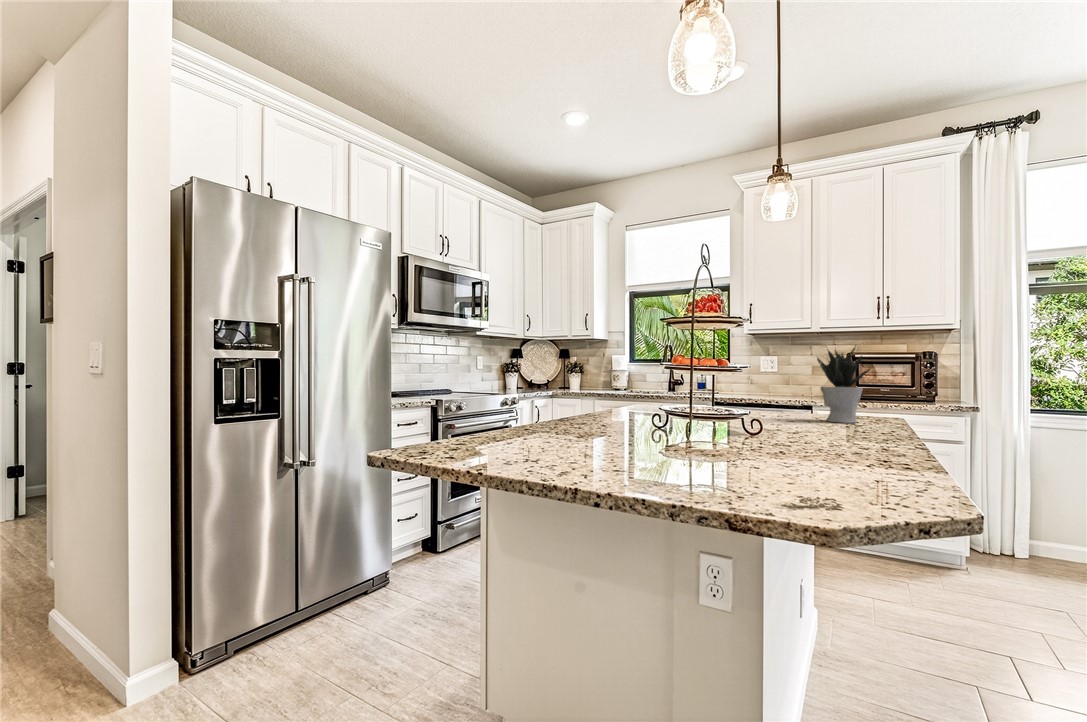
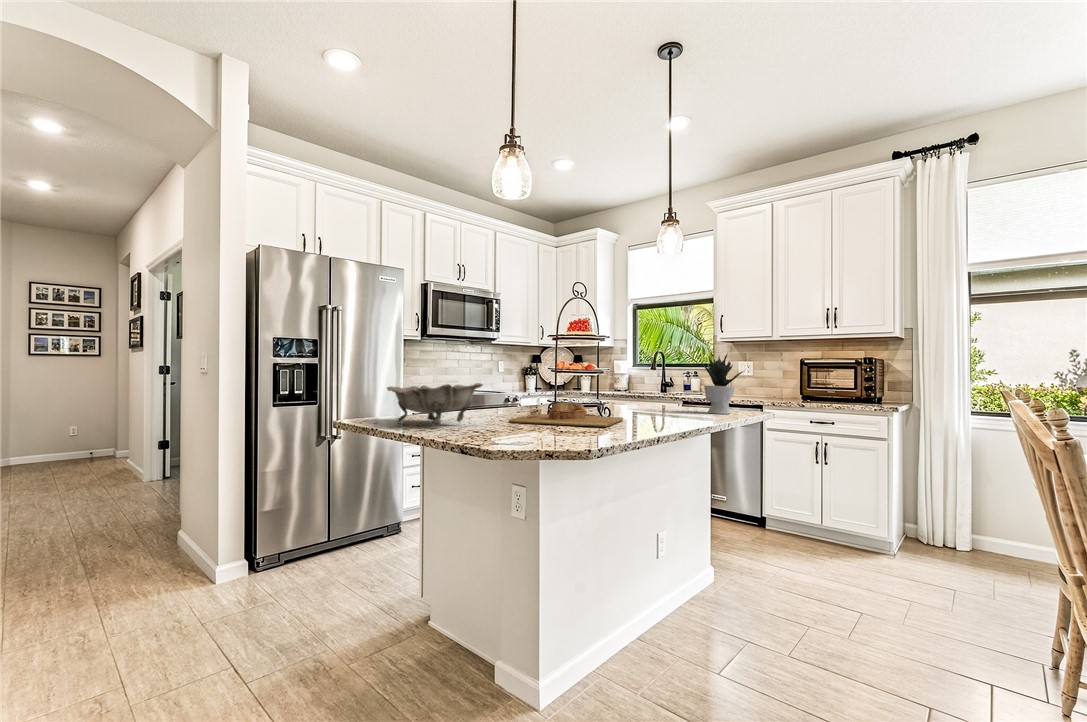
decorative bowl: none [464,390,633,465] -> present [387,383,483,428]
cutting board: none [643,416,808,454] -> present [509,402,623,427]

